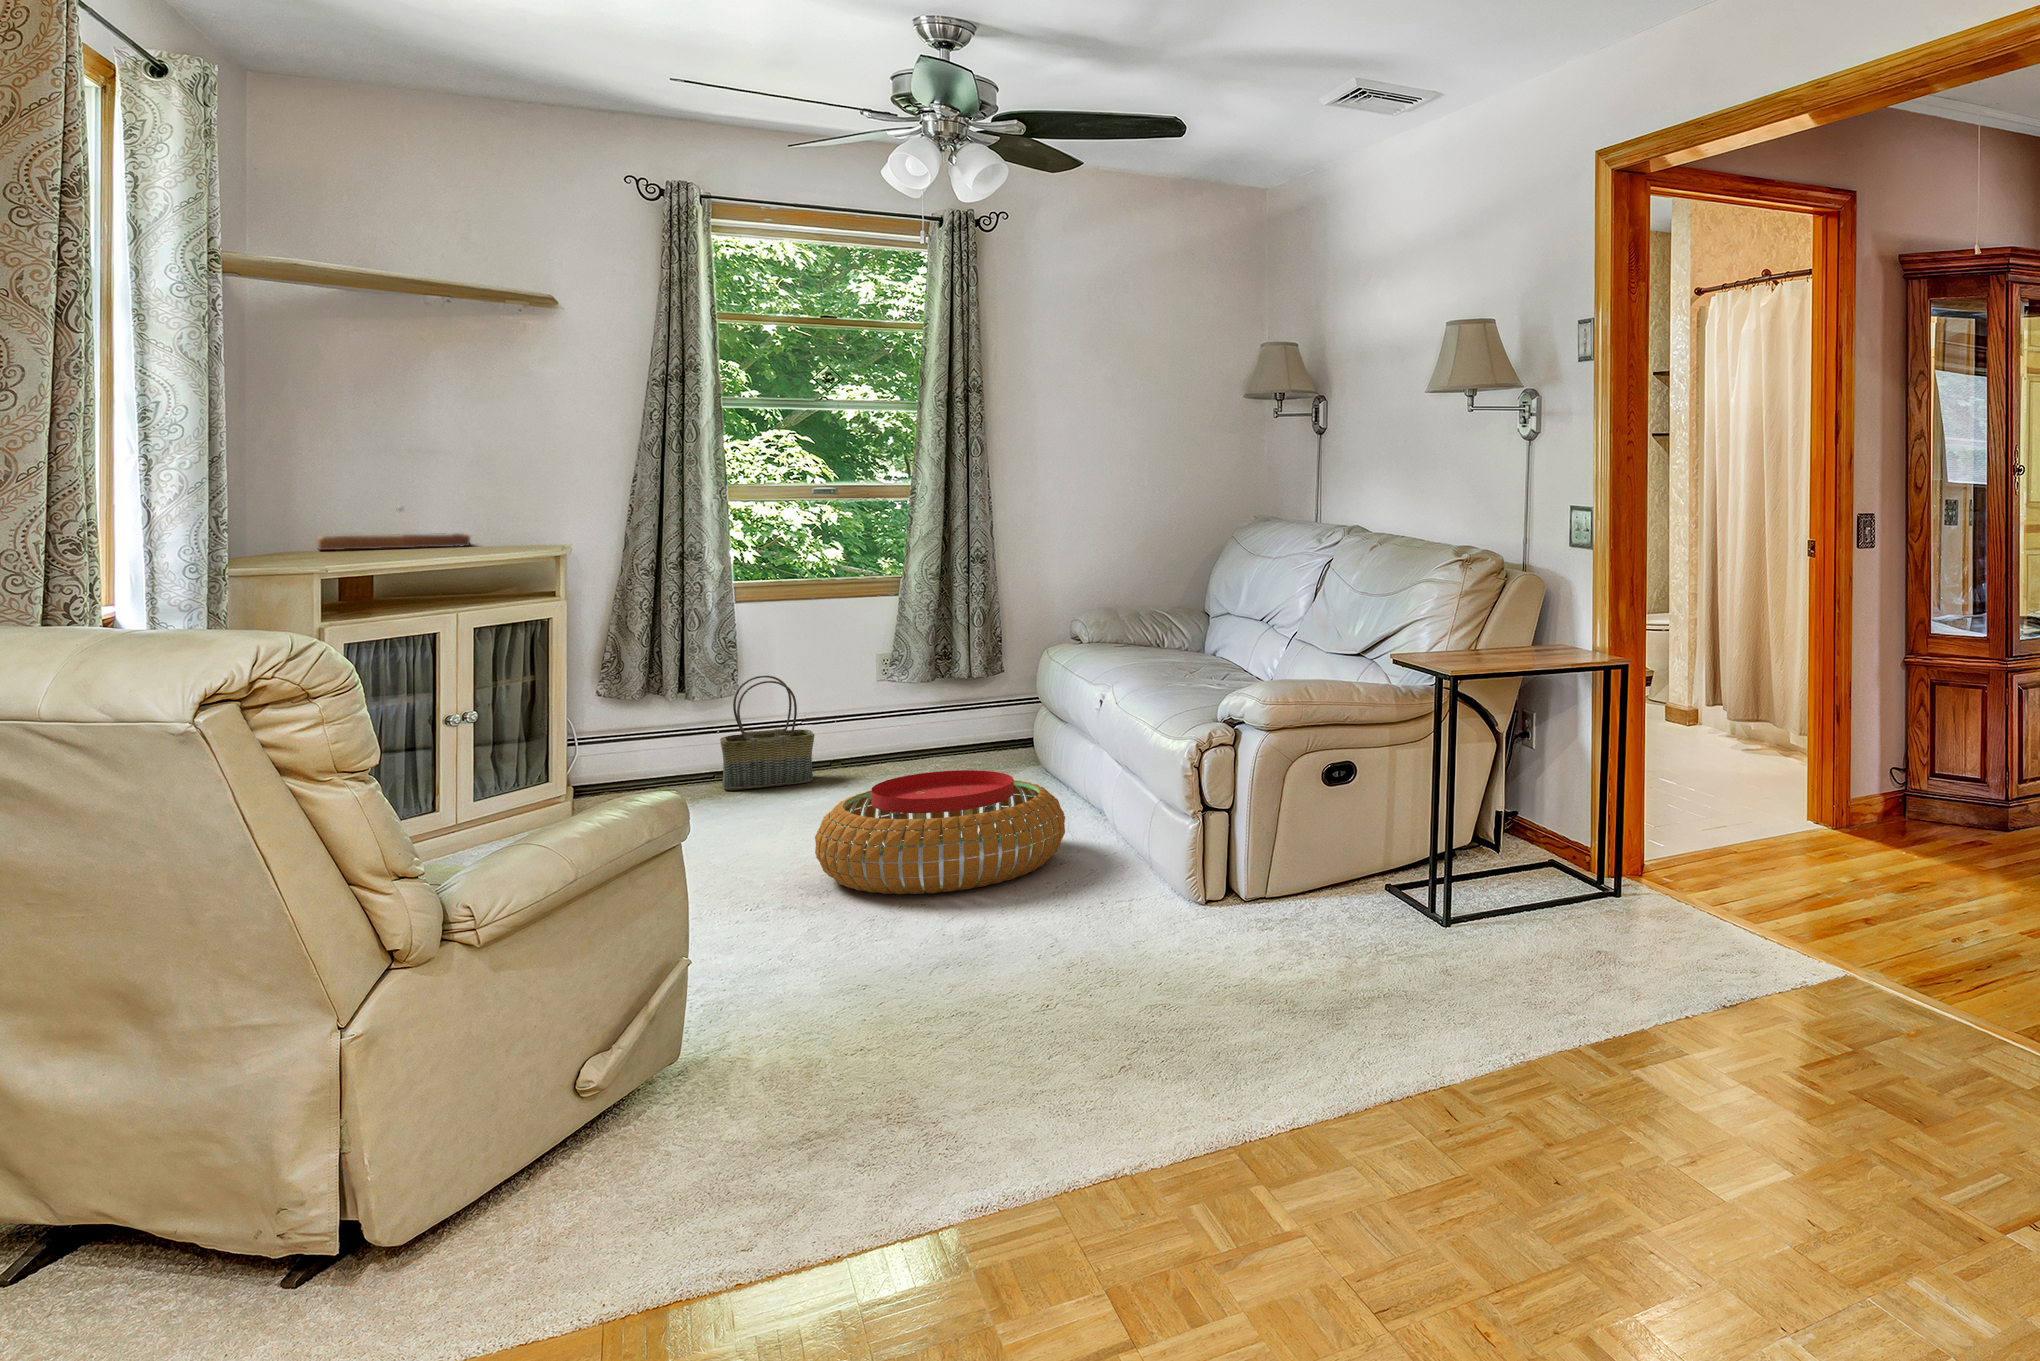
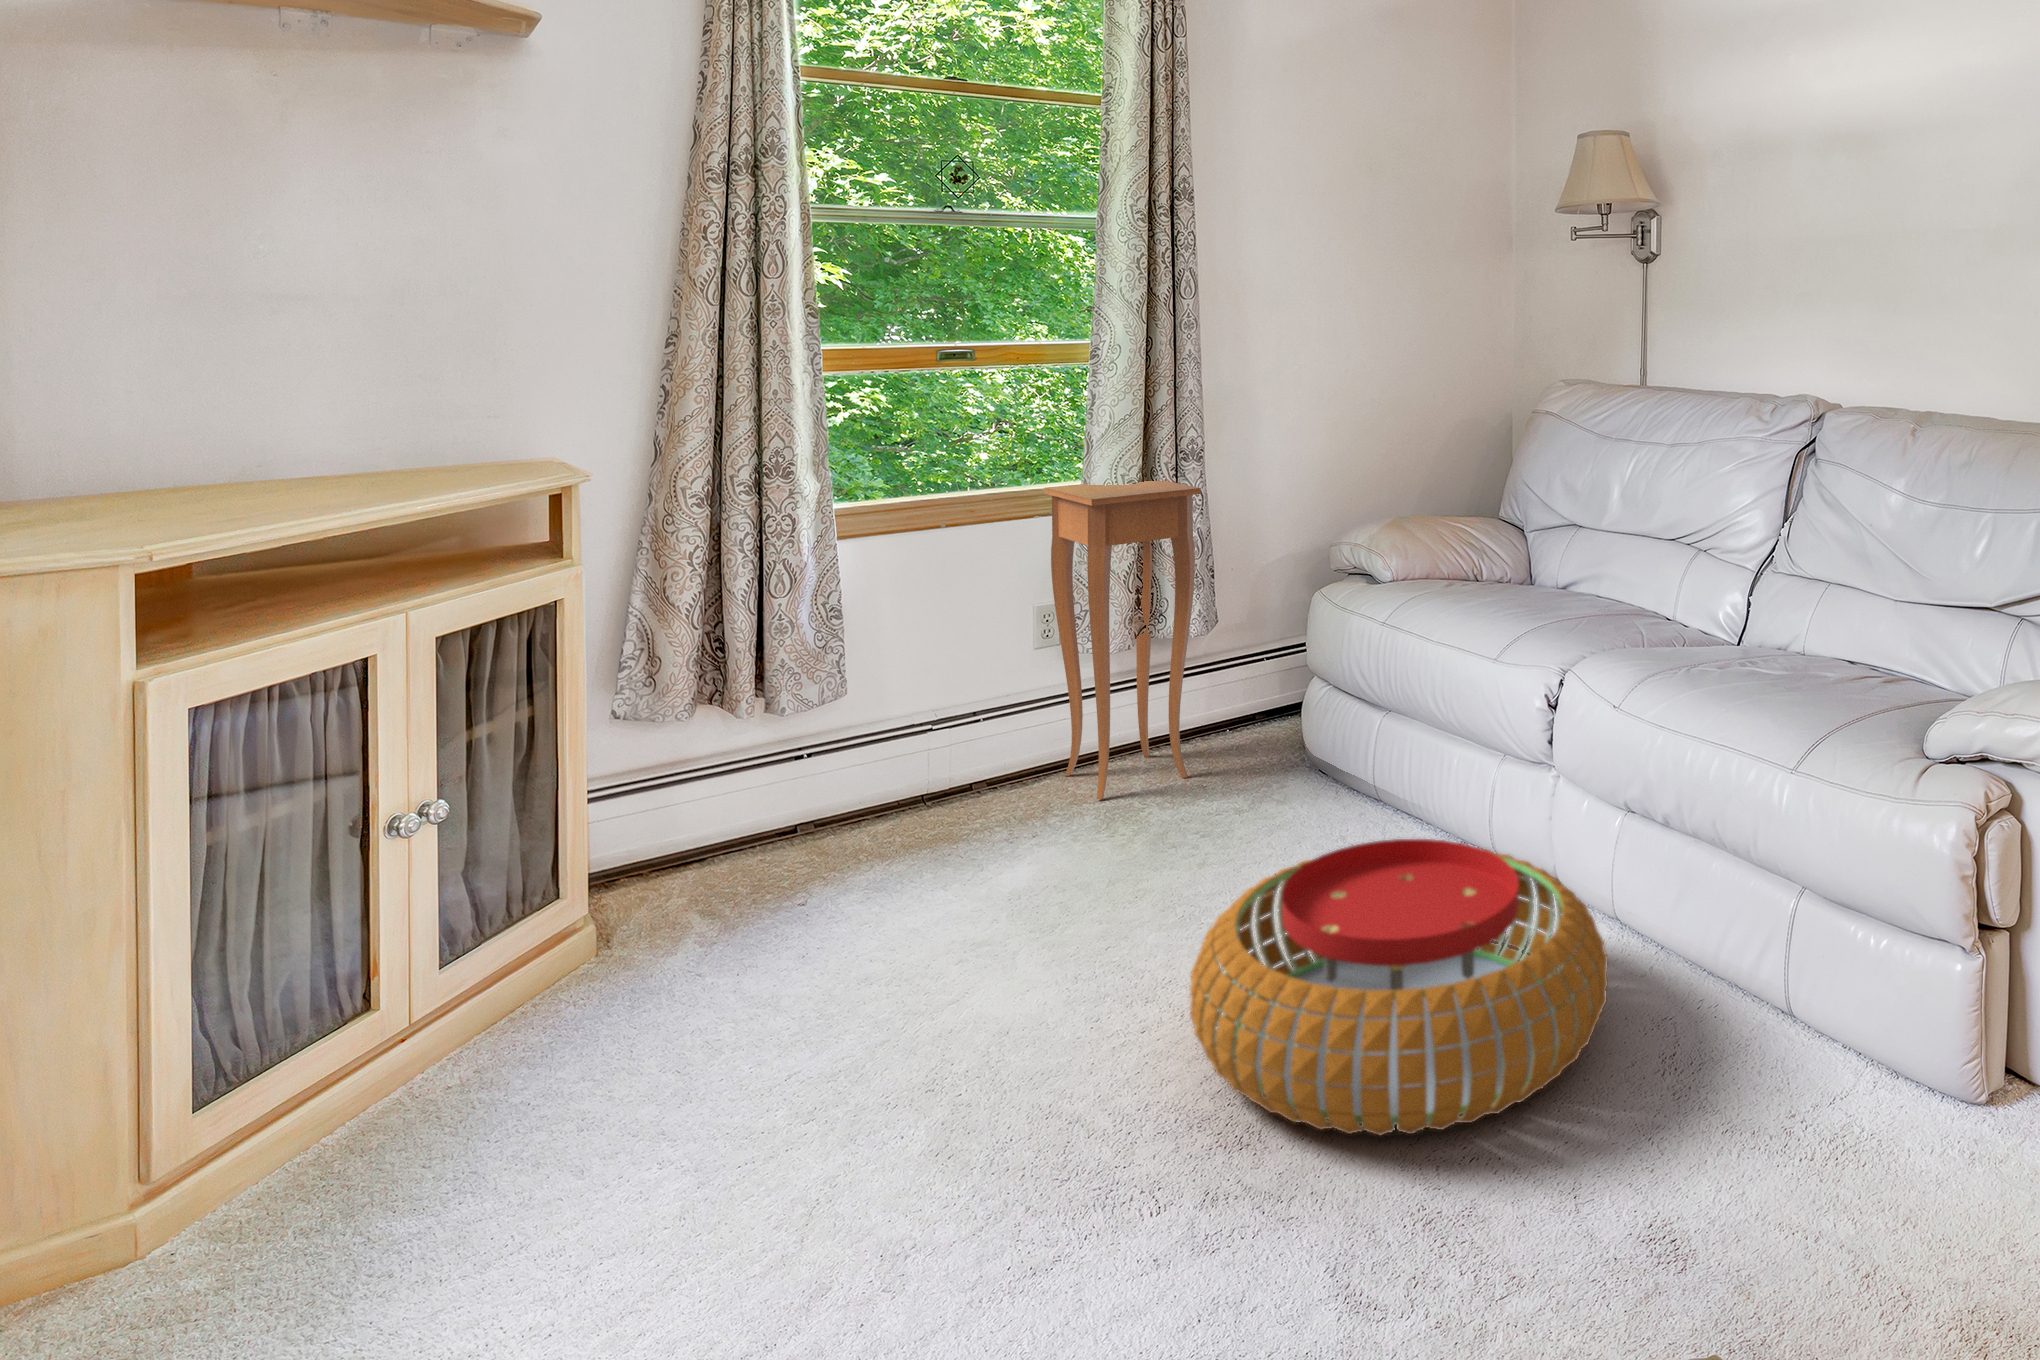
tray: present [317,507,470,550] -> none [64,400,383,493]
side table: none [879,576,971,778] -> present [1045,481,1201,799]
basket: present [720,675,814,790] -> none [818,652,969,849]

